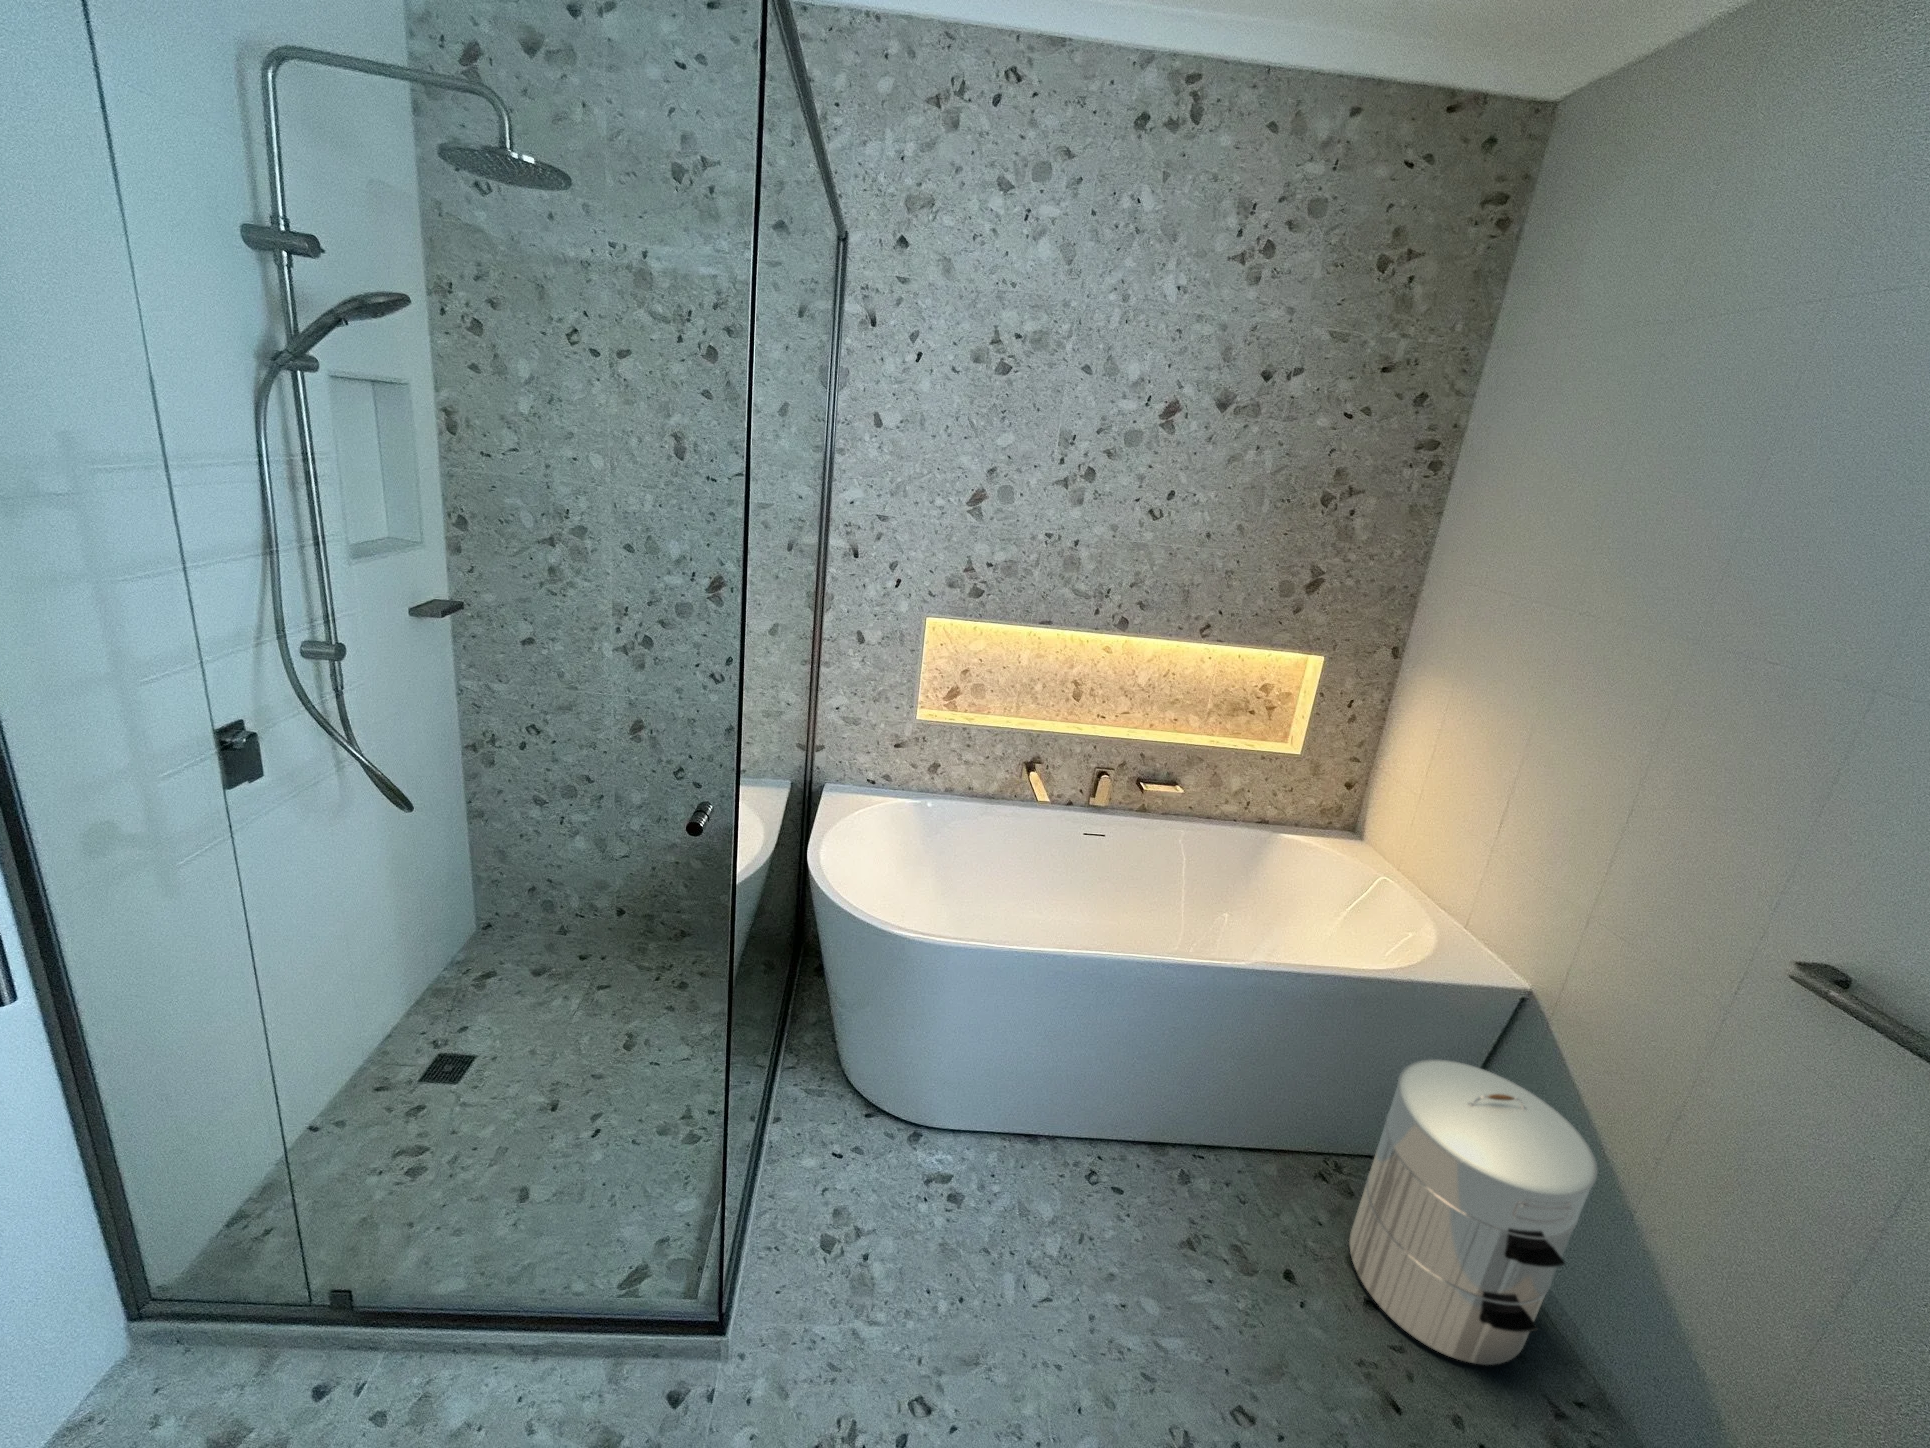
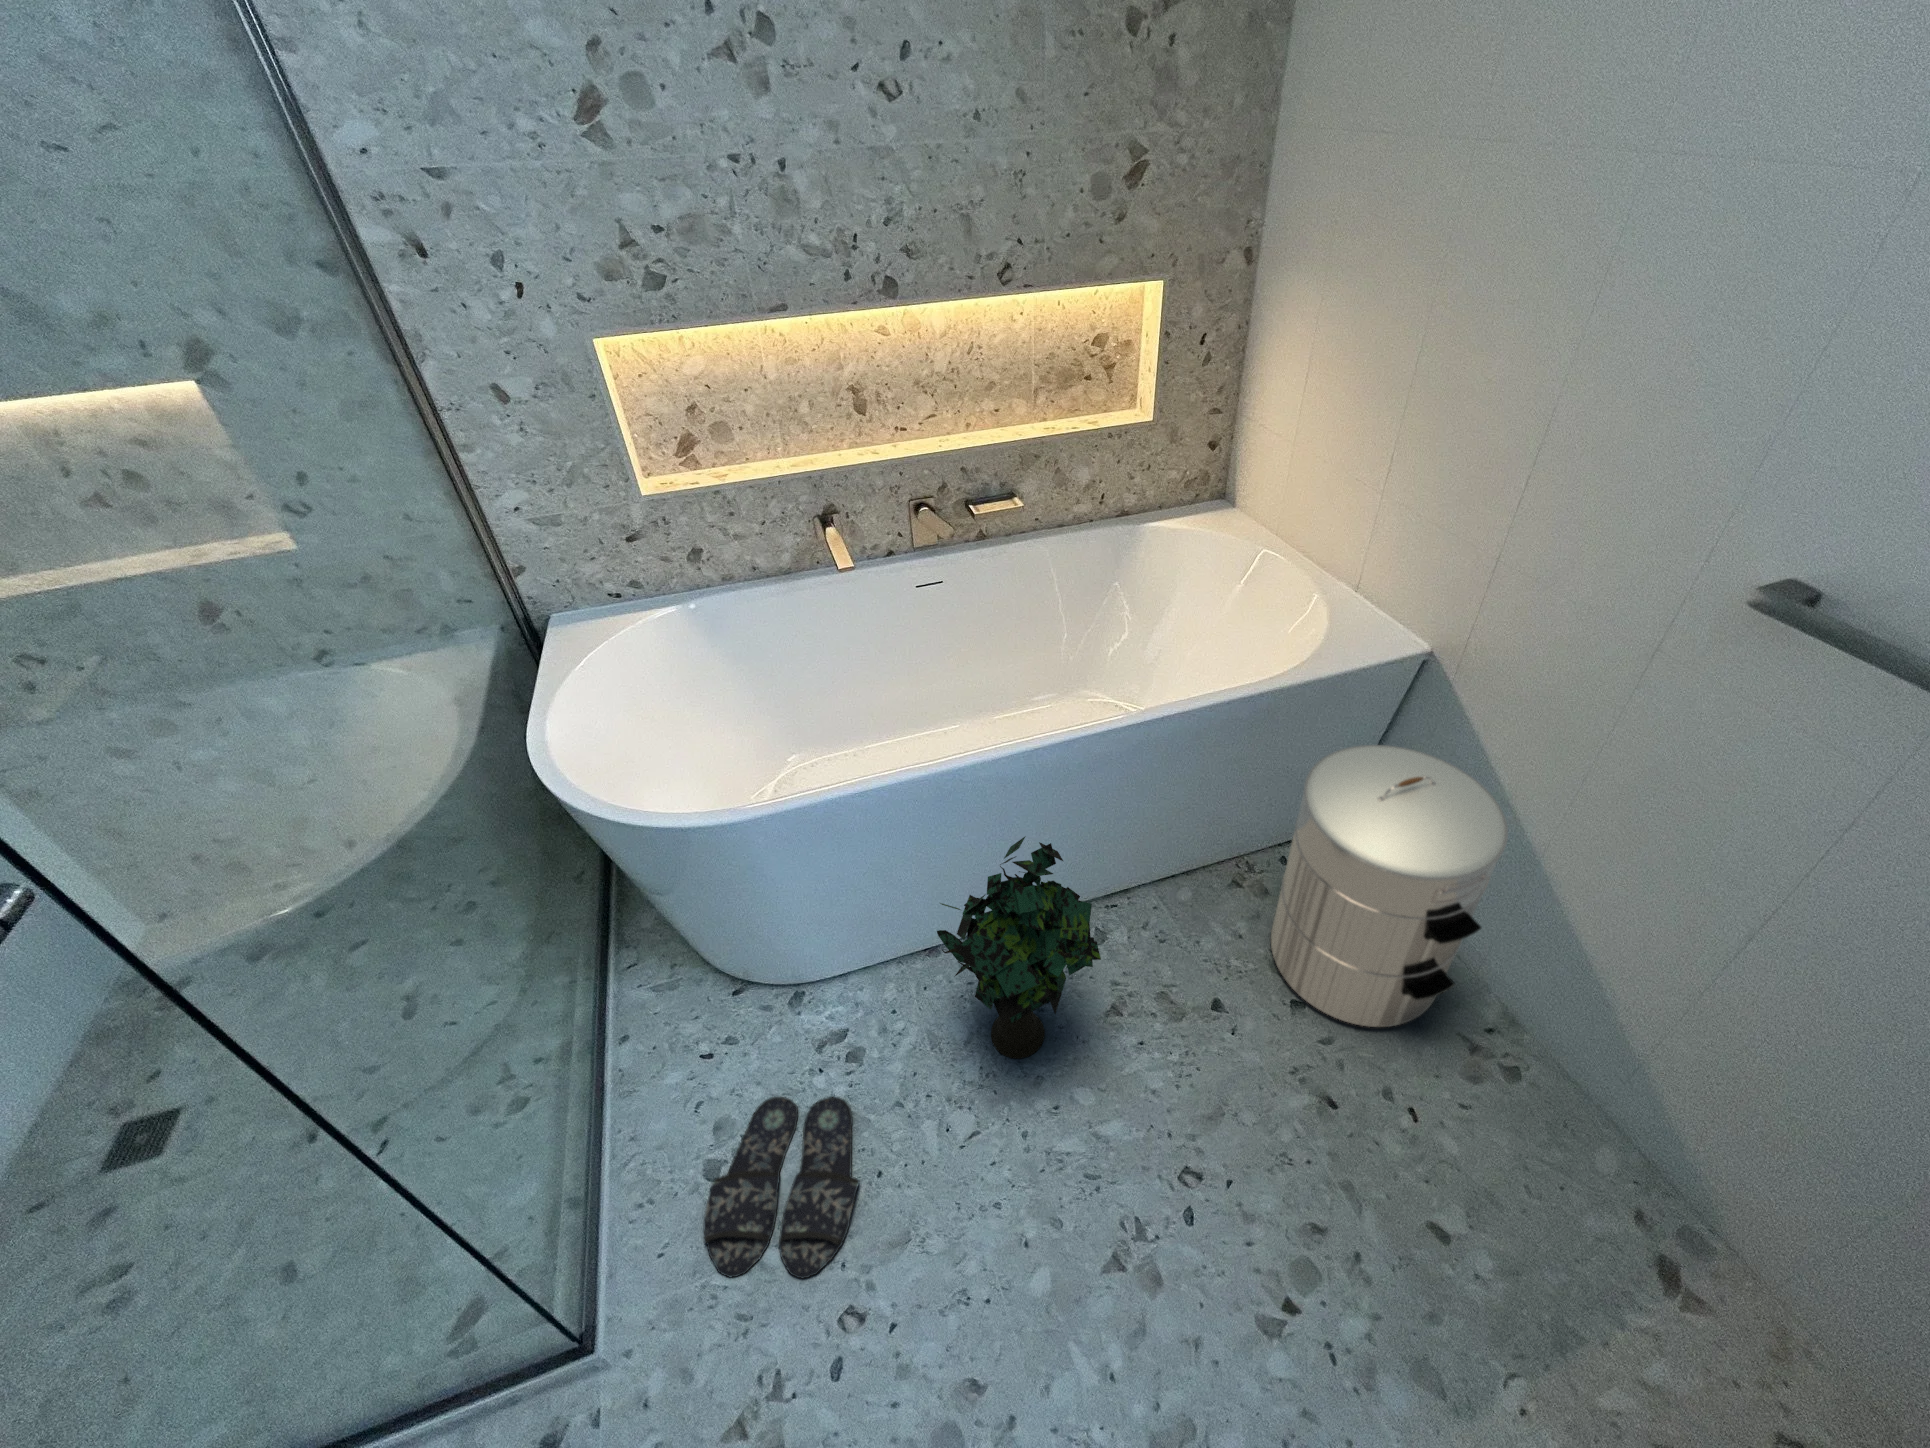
decorative plant: none [1047,1033,1194,1254] -> present [937,837,1101,1059]
slippers: none [816,1203,947,1358] -> present [704,1097,859,1278]

